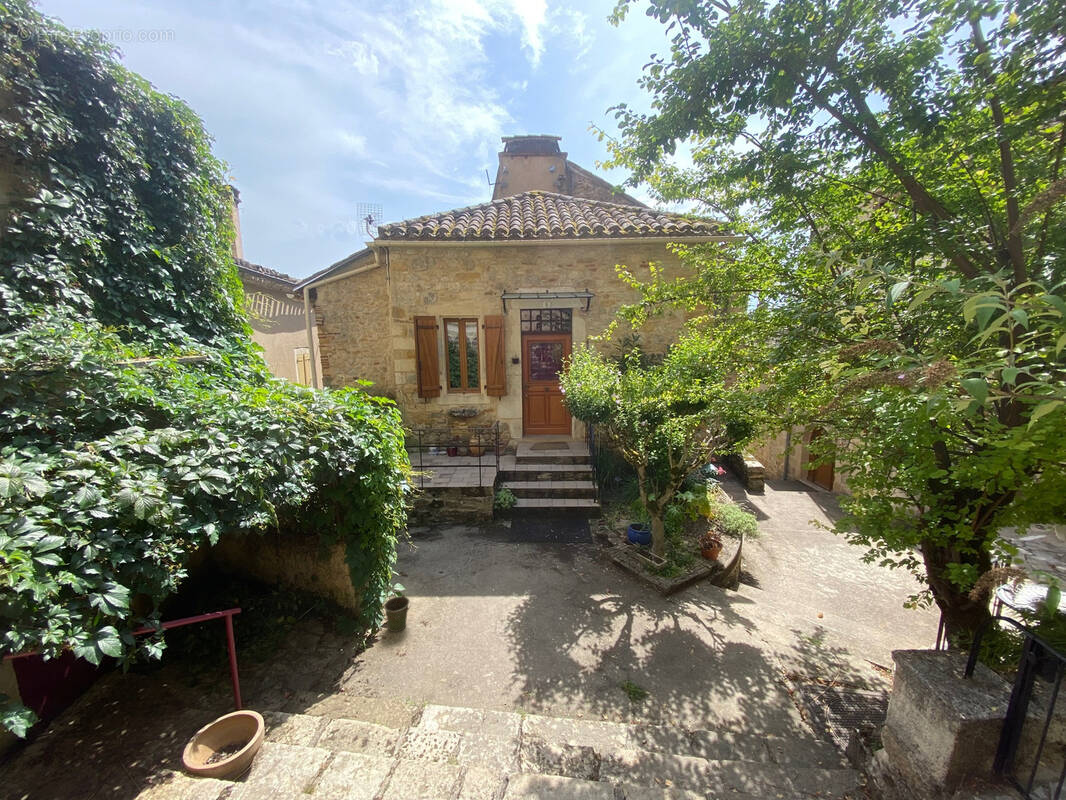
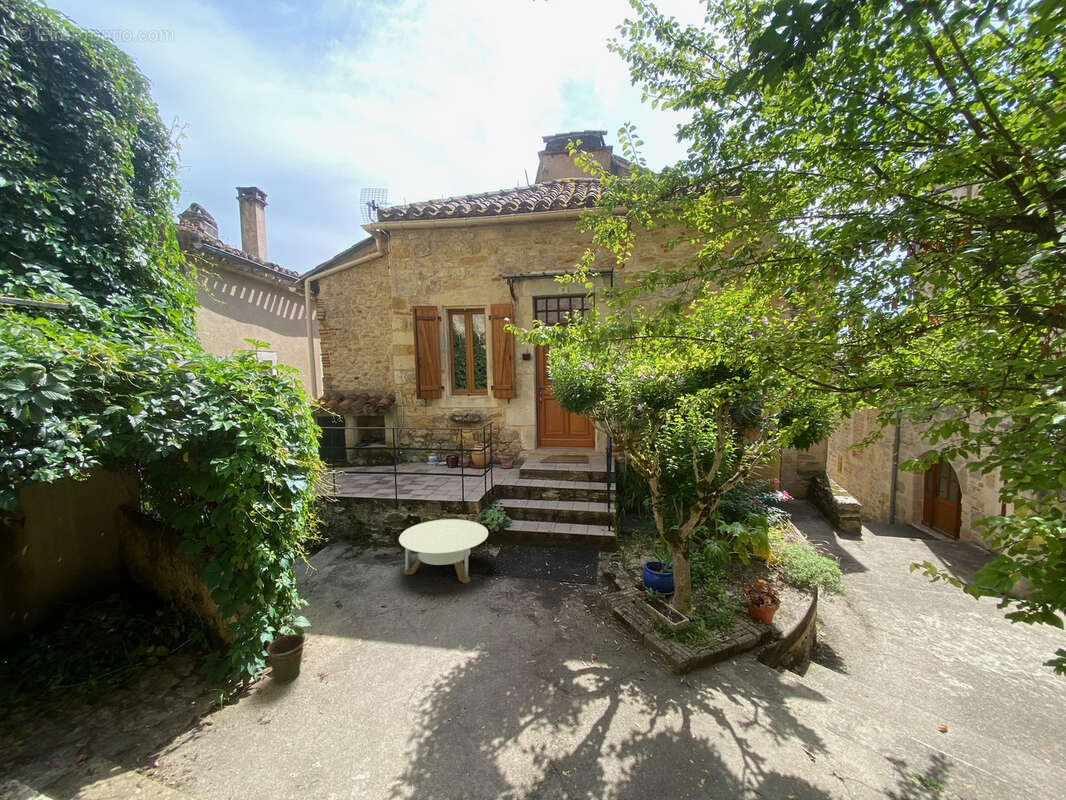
round table: none [440,502,509,551] -> present [399,519,488,583]

